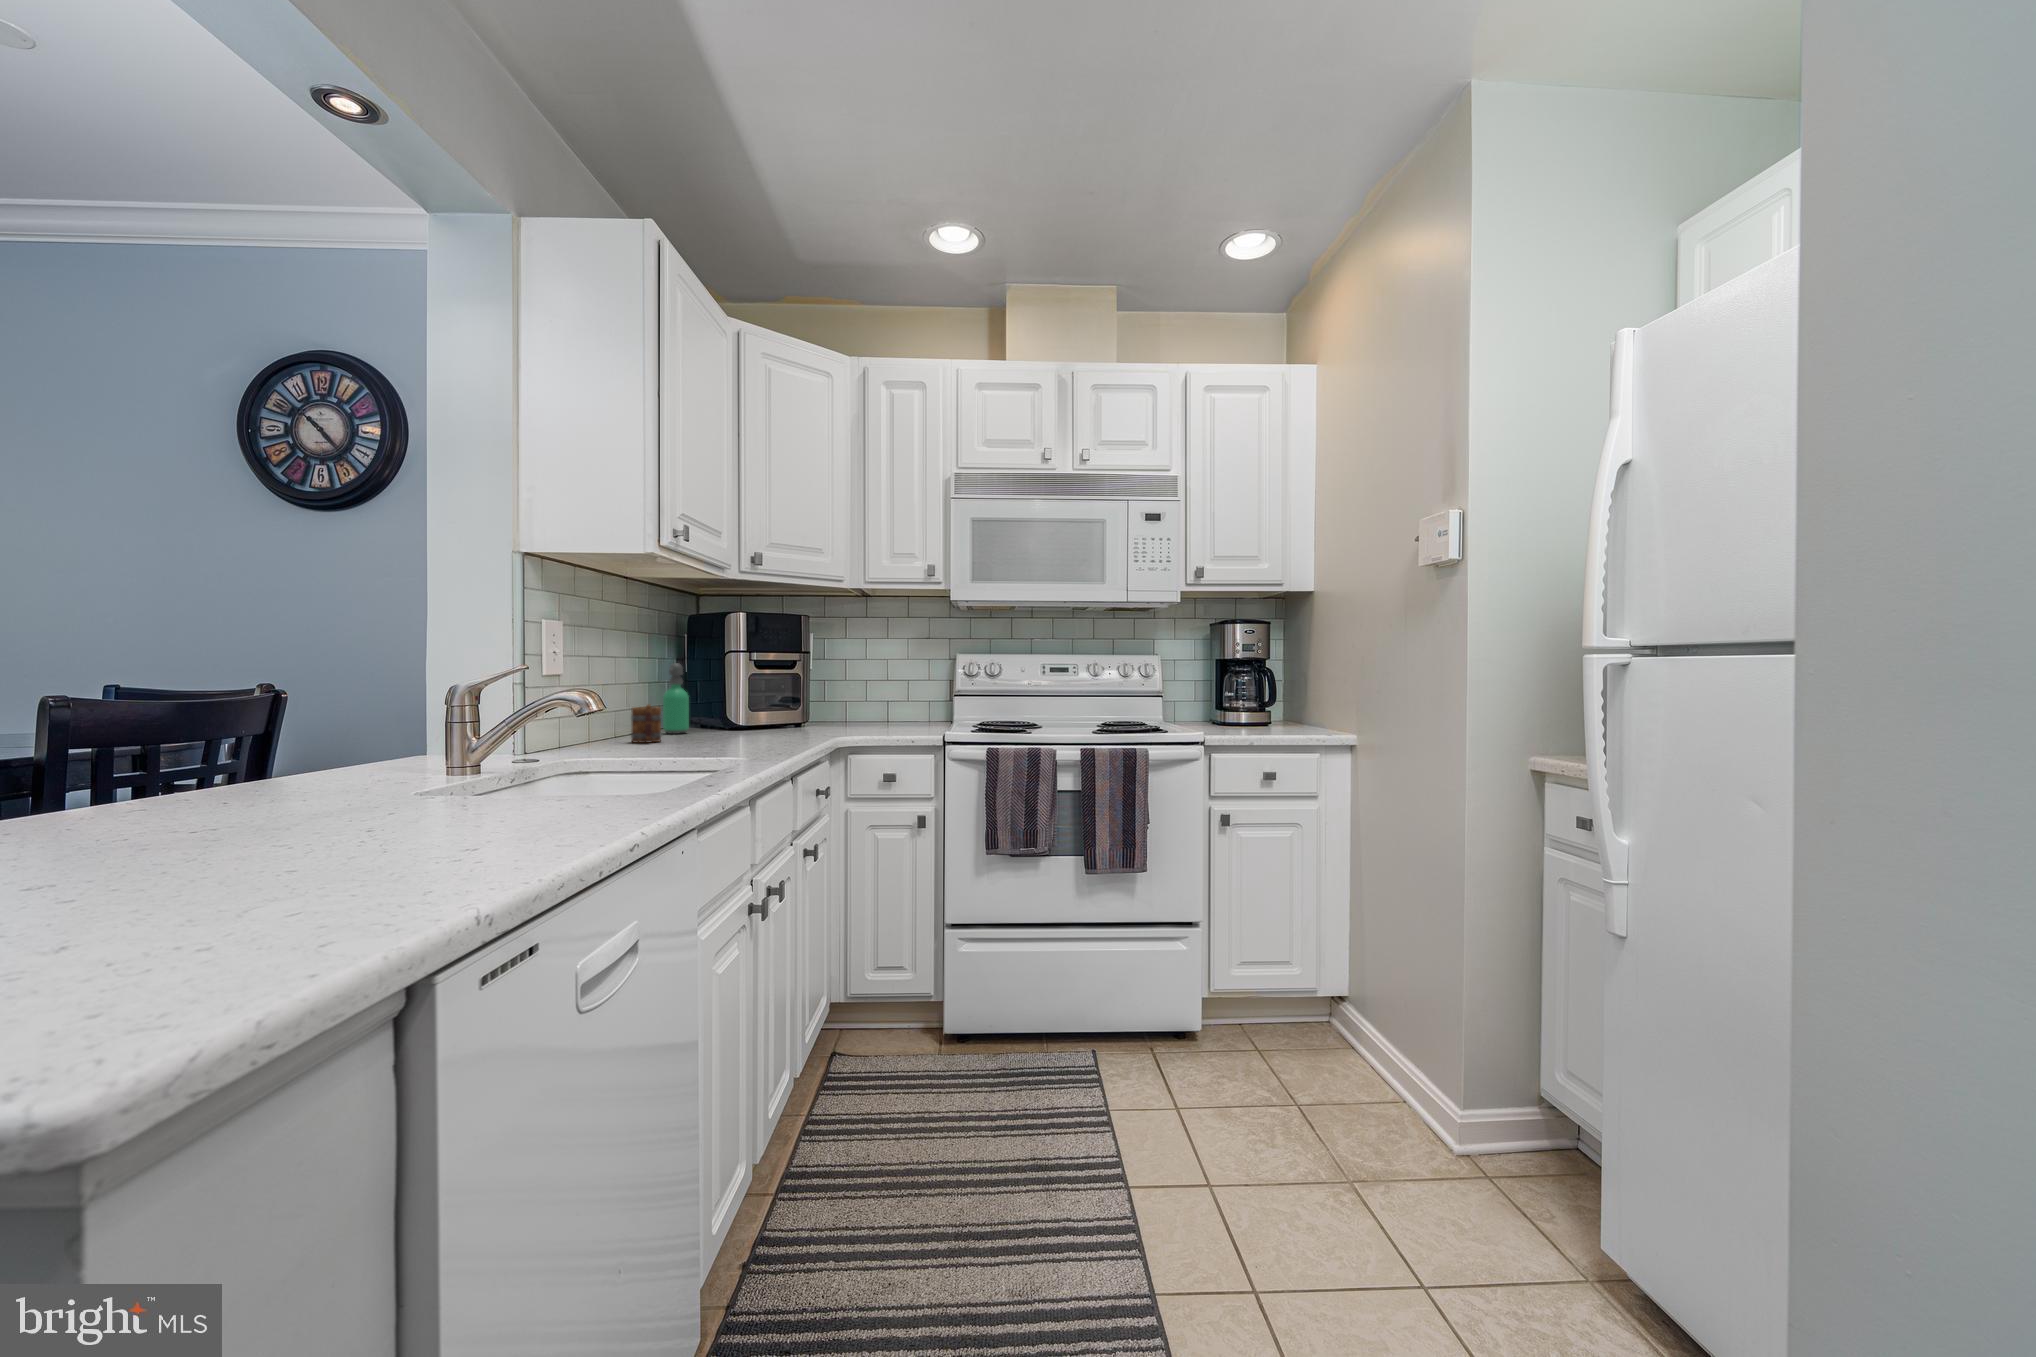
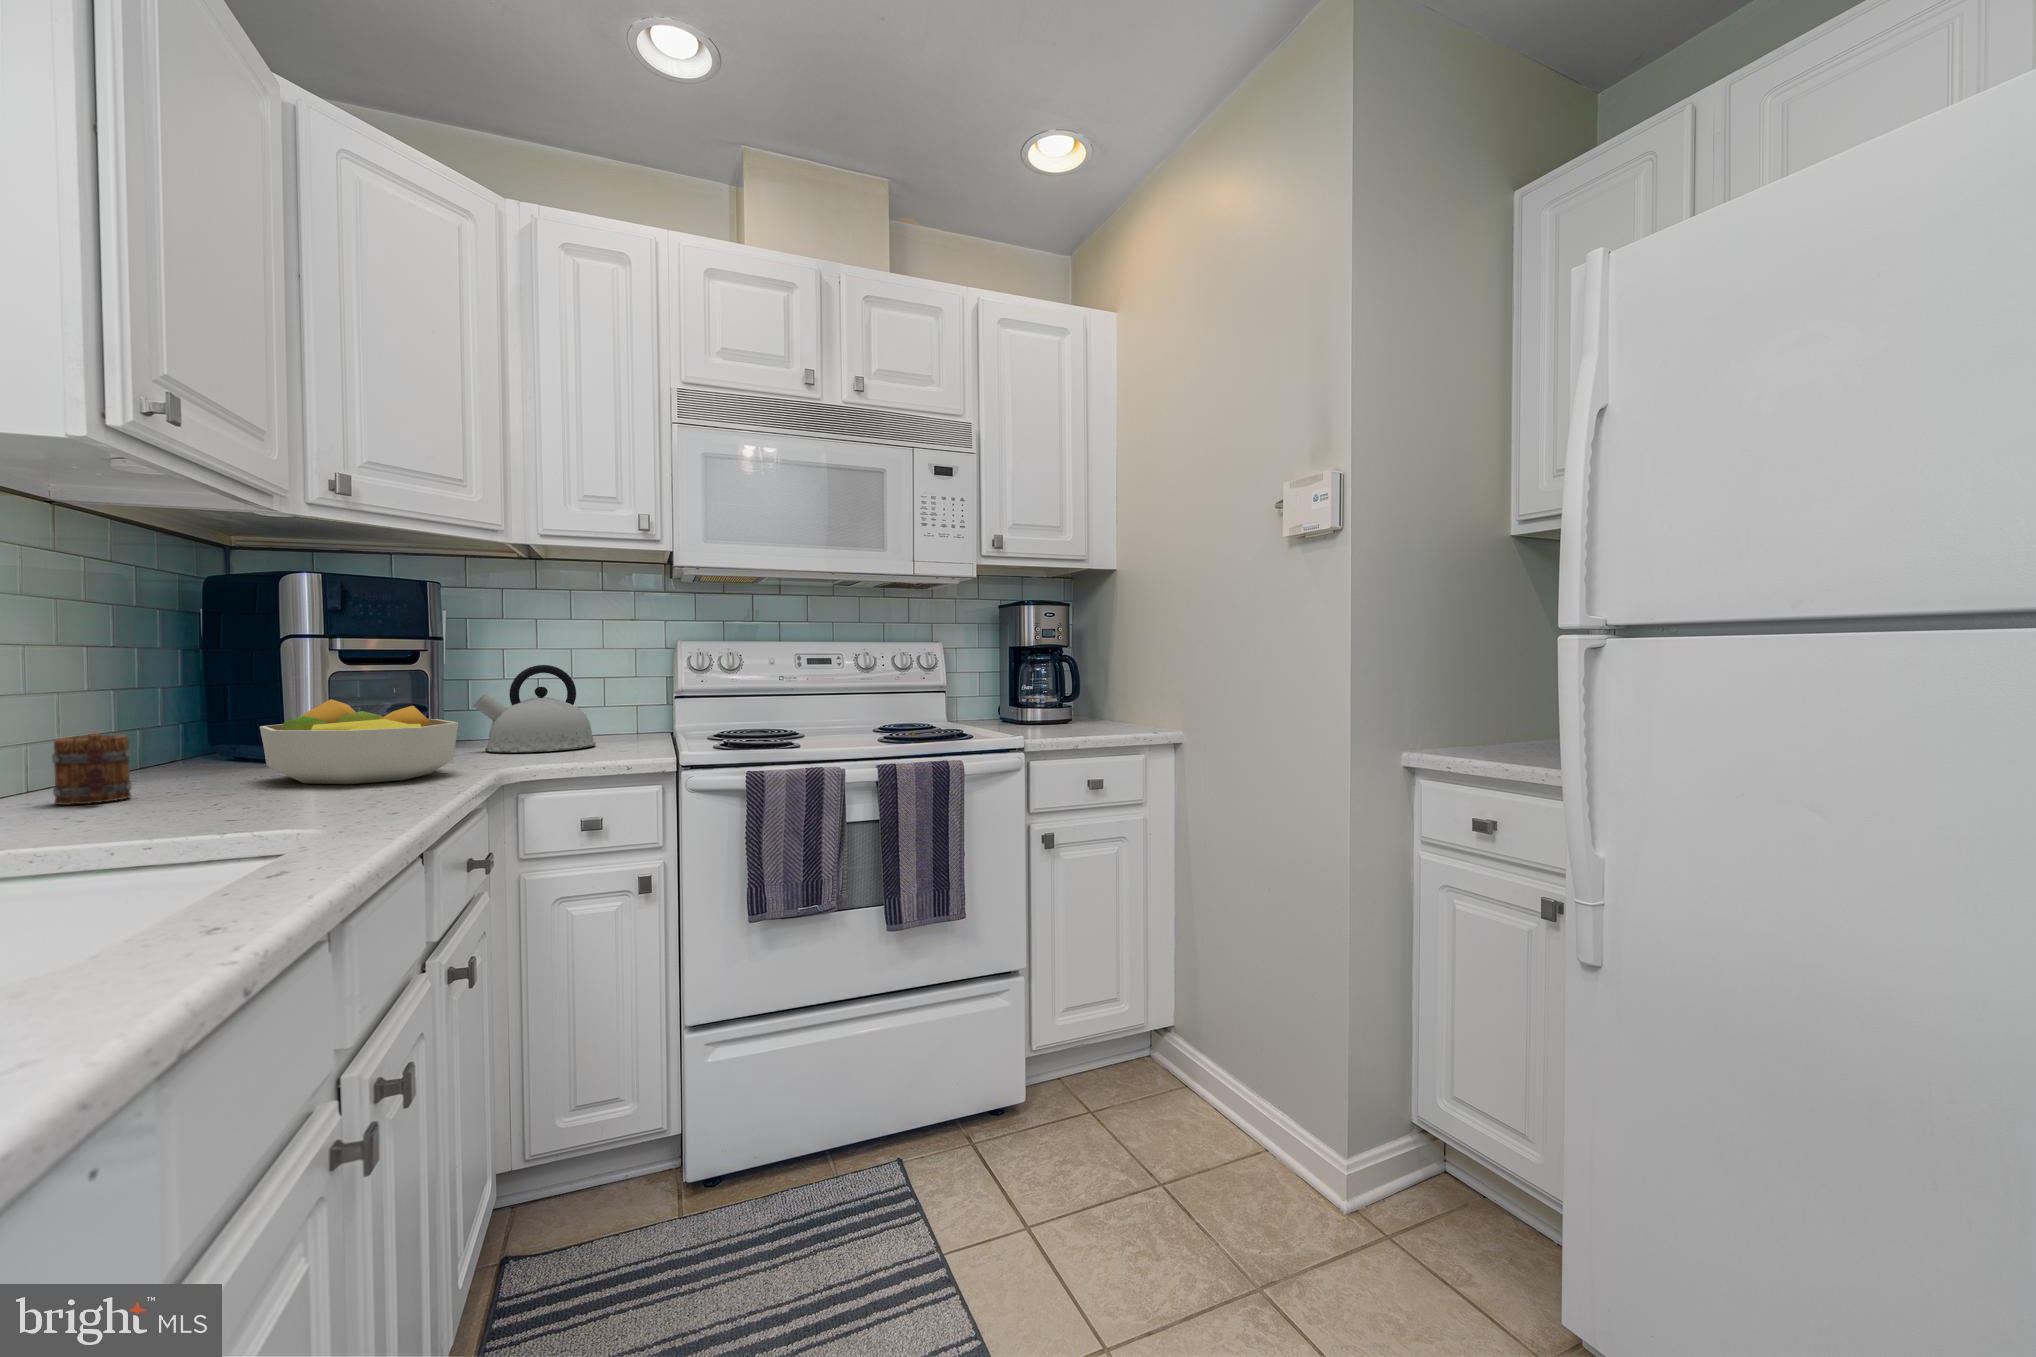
soap dispenser: present [663,663,689,734] -> none [144,655,204,776]
kettle: none [826,671,899,730] -> present [473,665,596,752]
fruit bowl: none [716,690,815,741] -> present [260,699,458,784]

